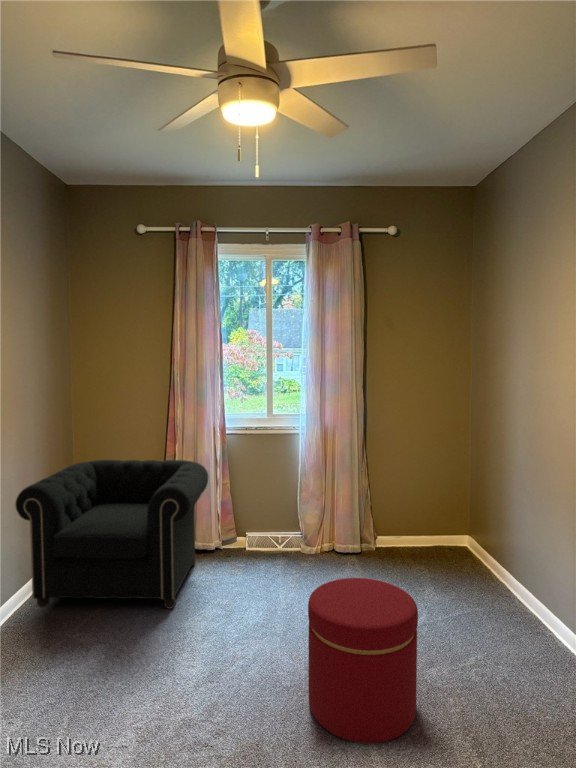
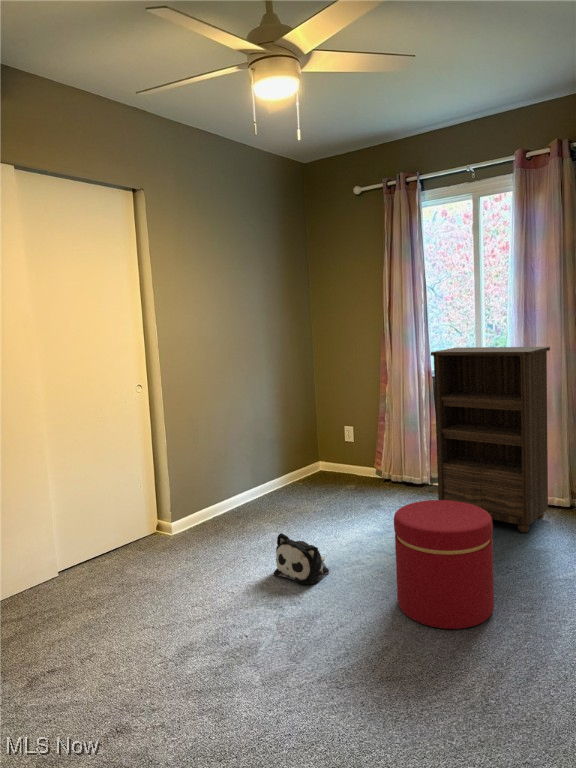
bookshelf: none [256,405,359,588] -> present [431,347,550,532]
armchair: present [15,460,208,609] -> none [254,396,408,517]
plush toy: none [128,669,202,739] -> present [274,533,329,585]

